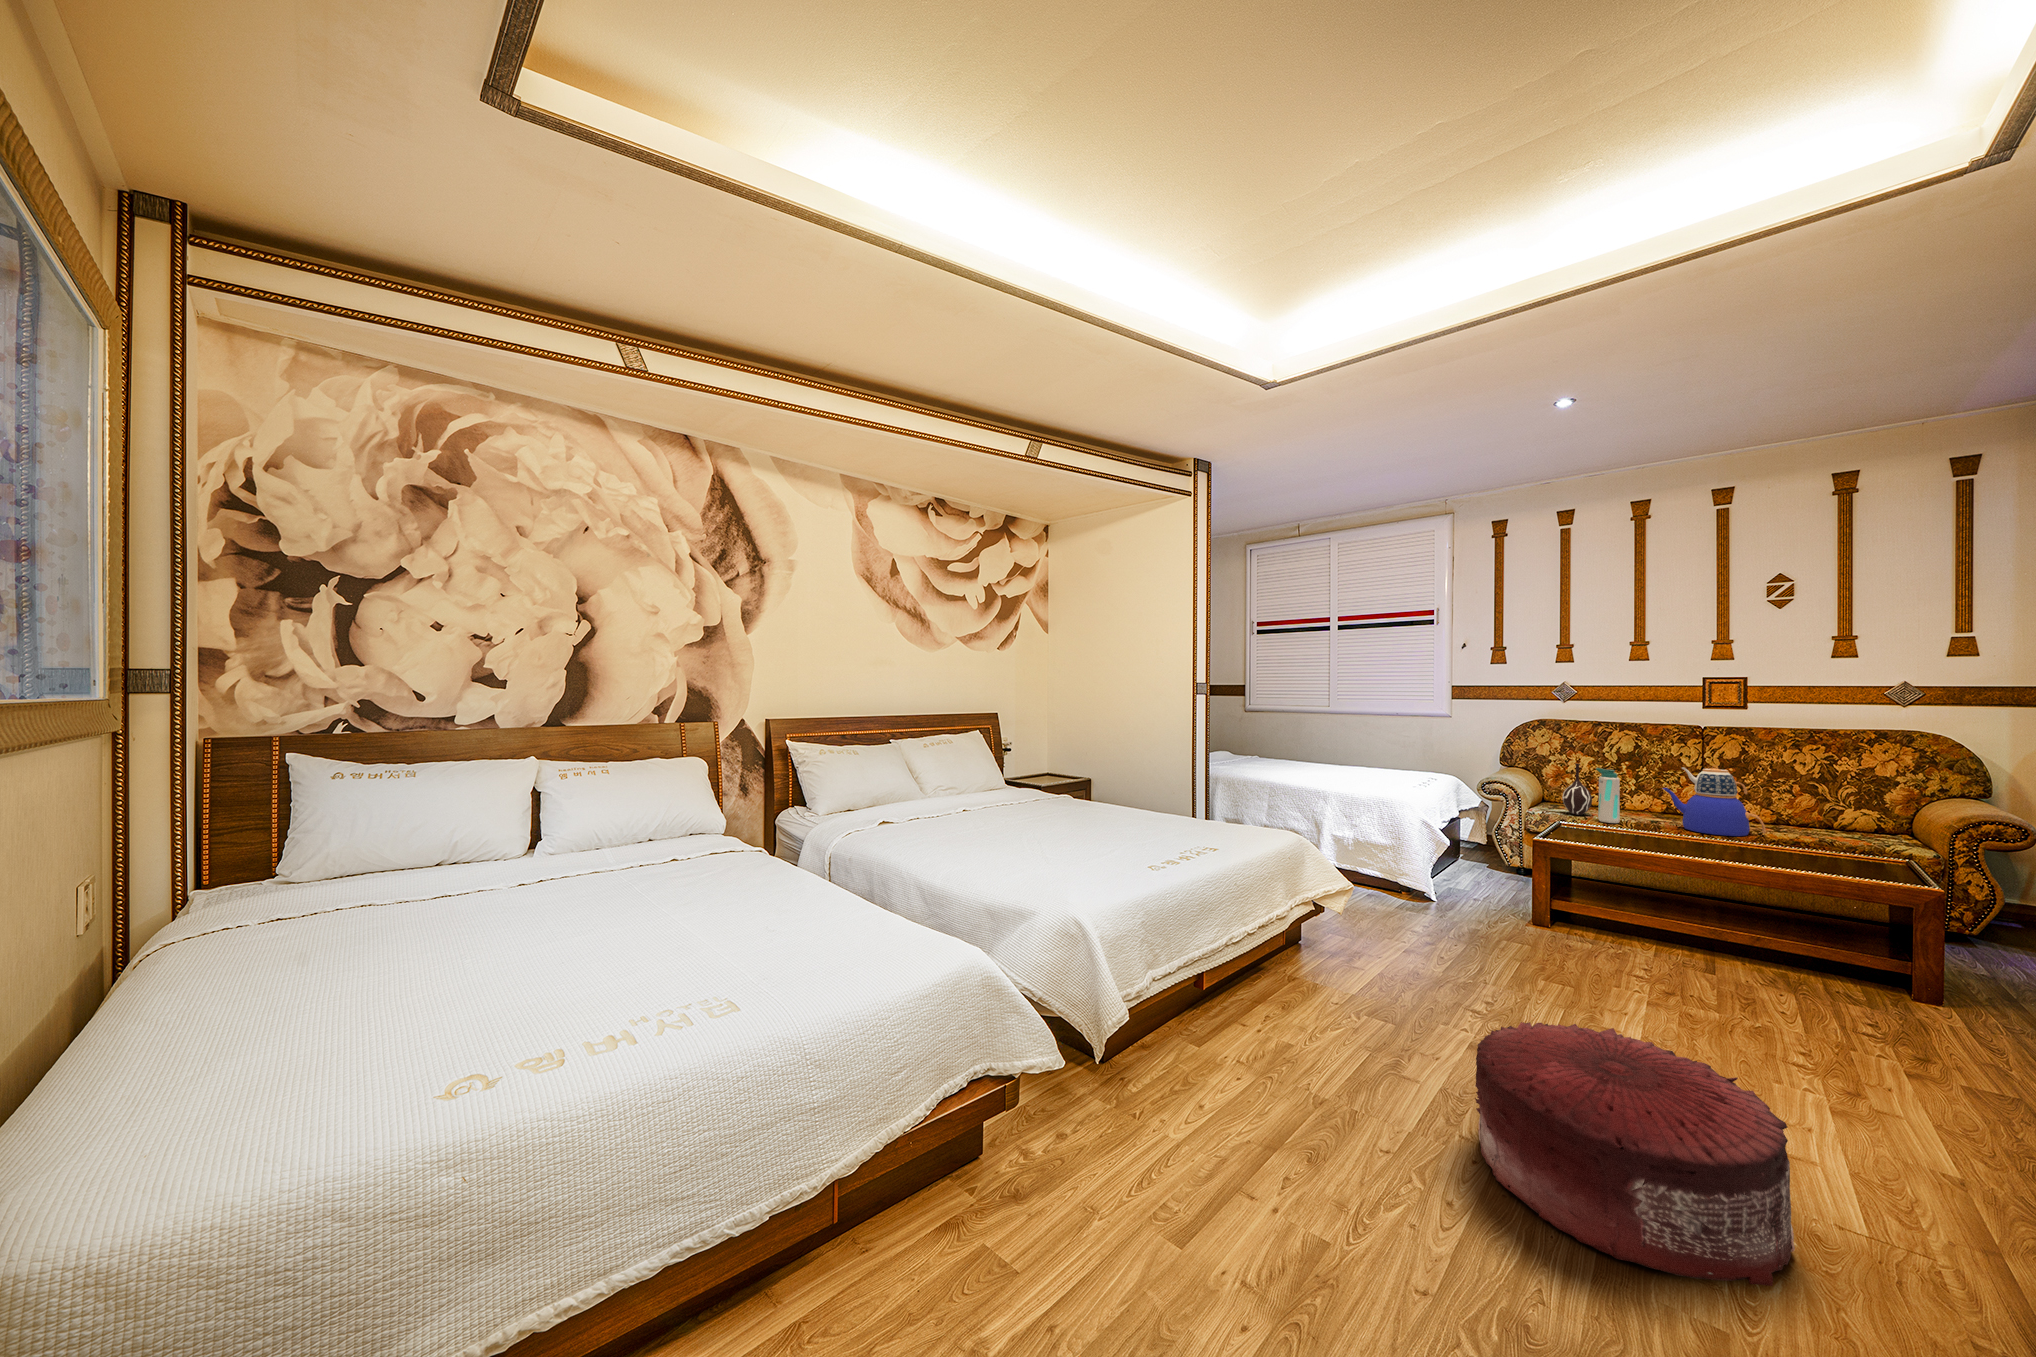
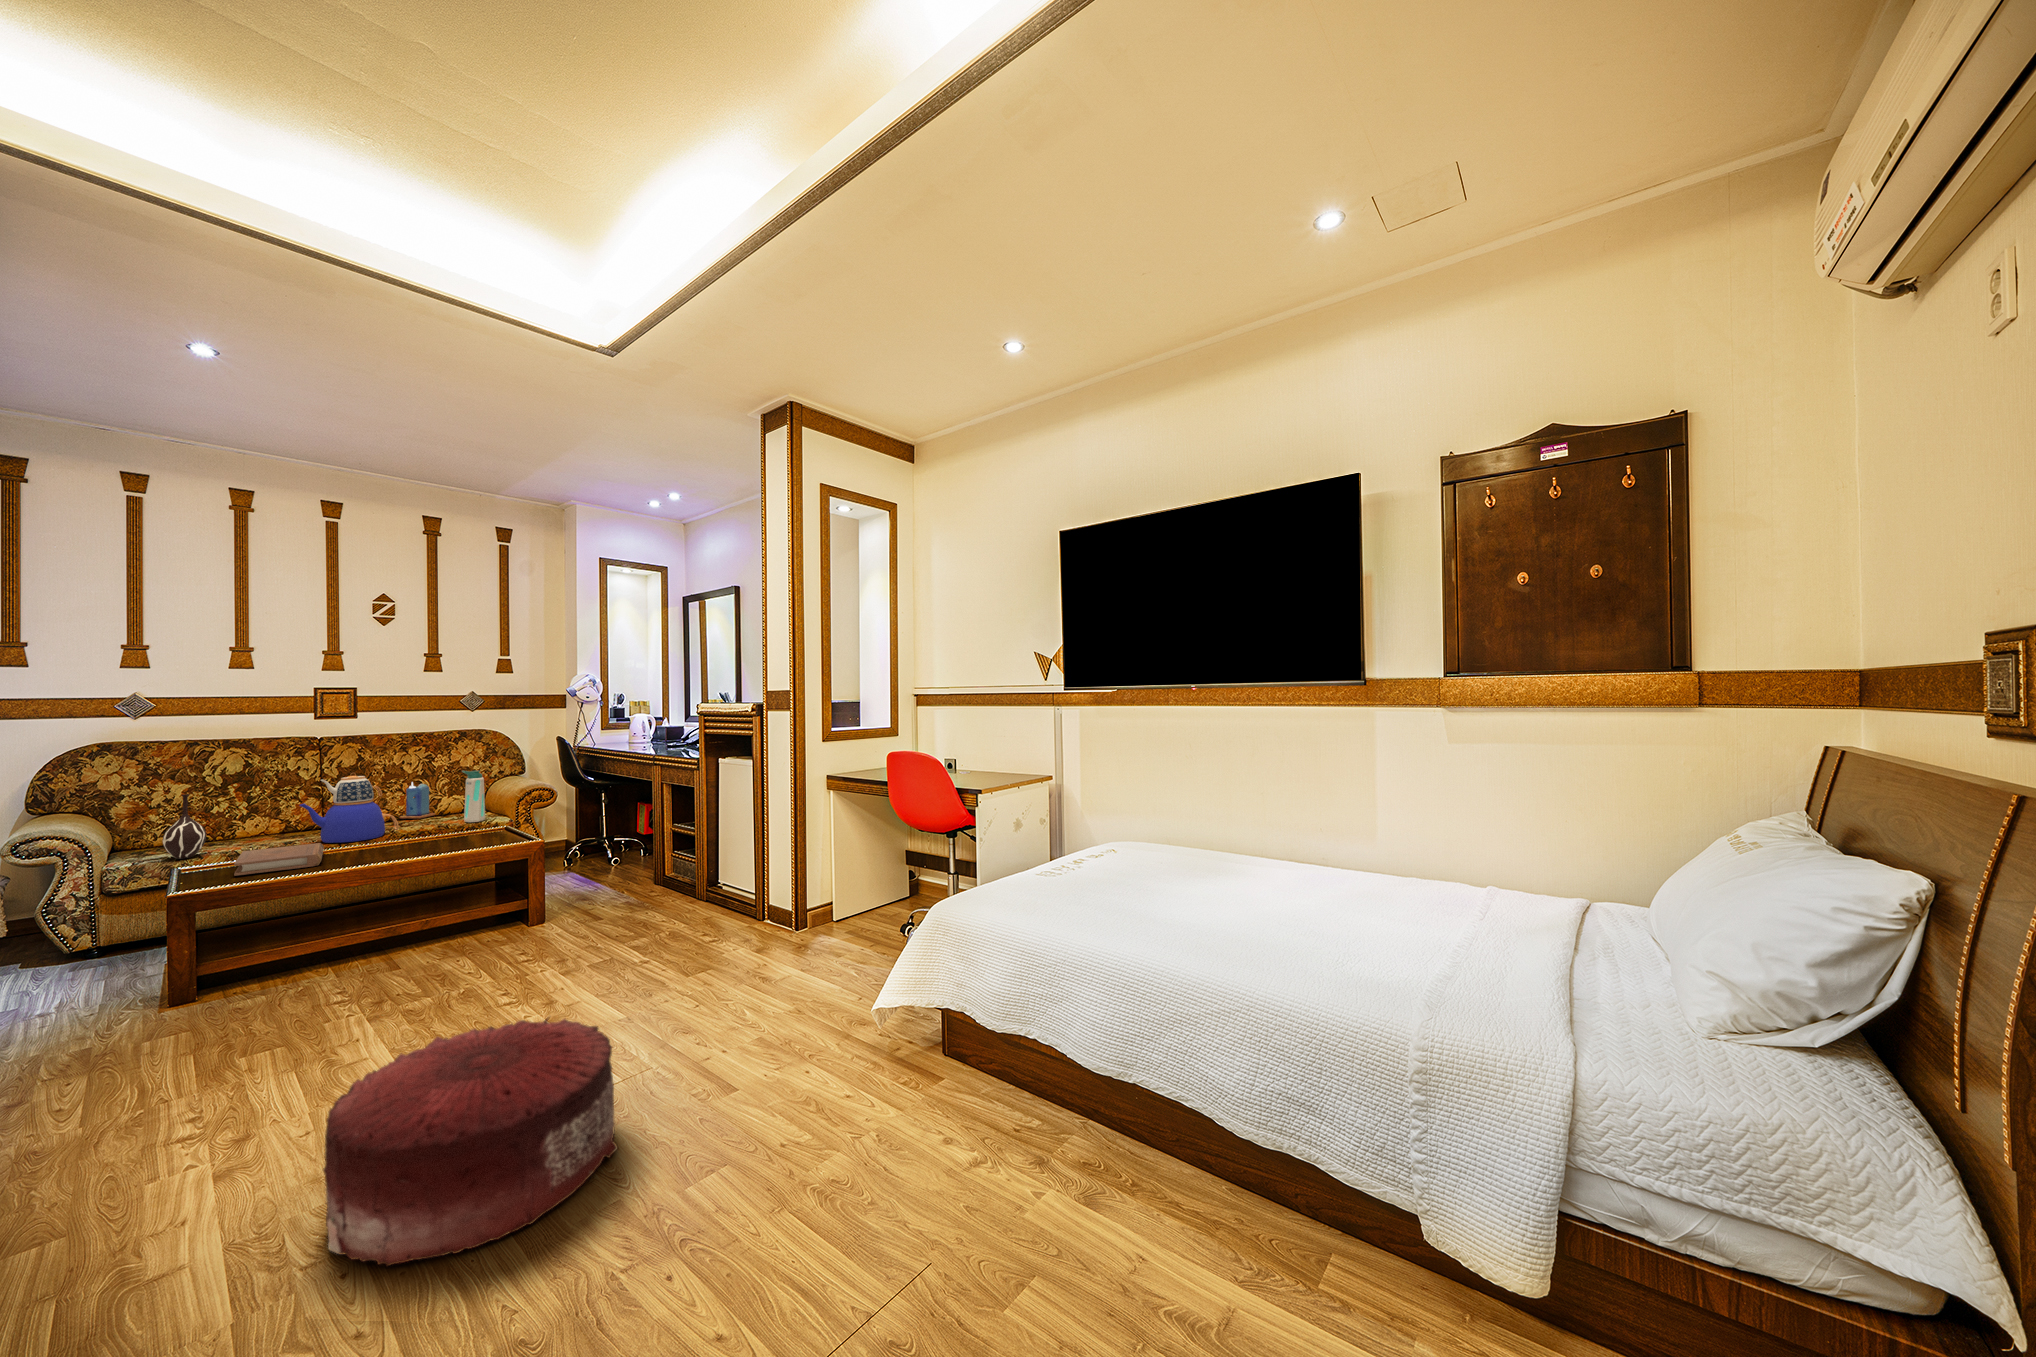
water bottle: present [1596,767,1620,823] -> present [462,771,485,822]
candle: none [1784,786,1831,829] -> present [400,782,435,819]
book: none [1588,818,1674,846] -> present [234,843,324,876]

